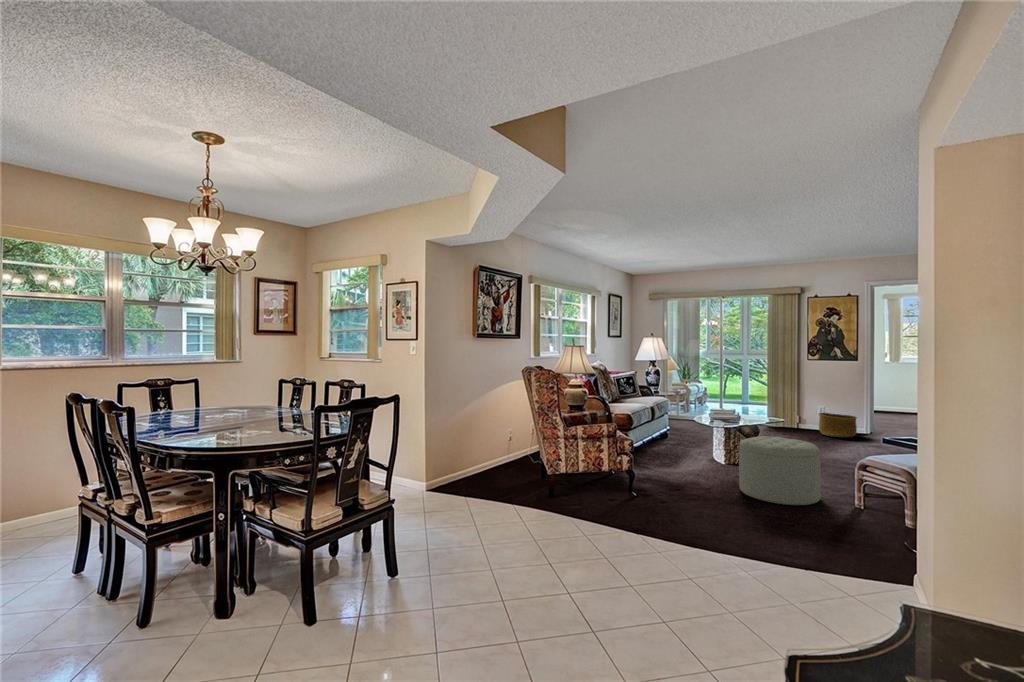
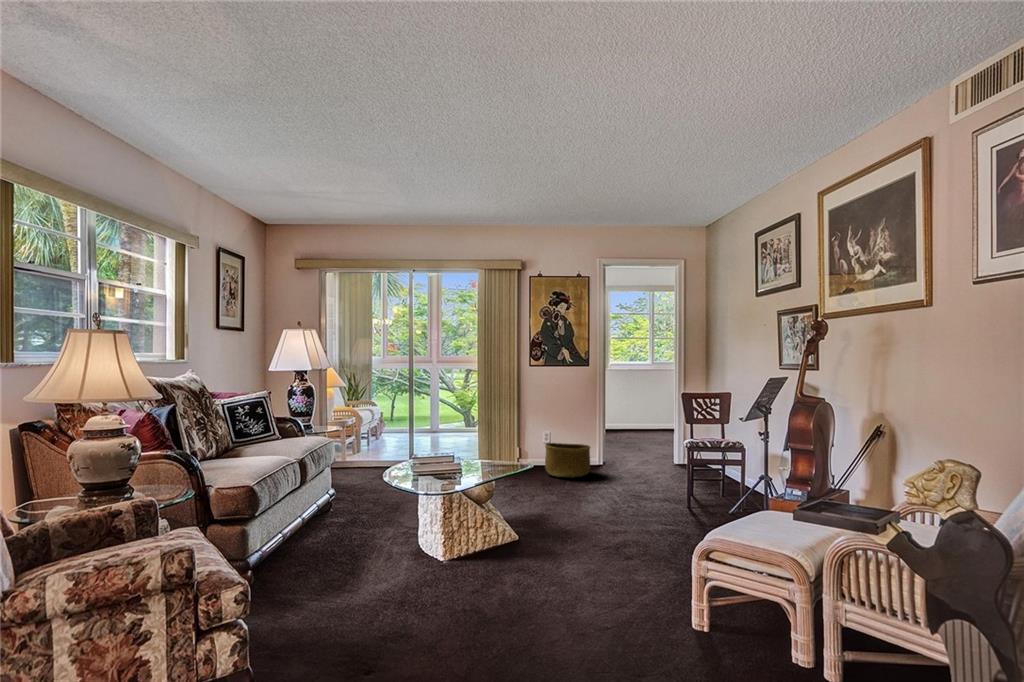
ottoman: present [739,436,821,506] -> none [491,506,631,652]

